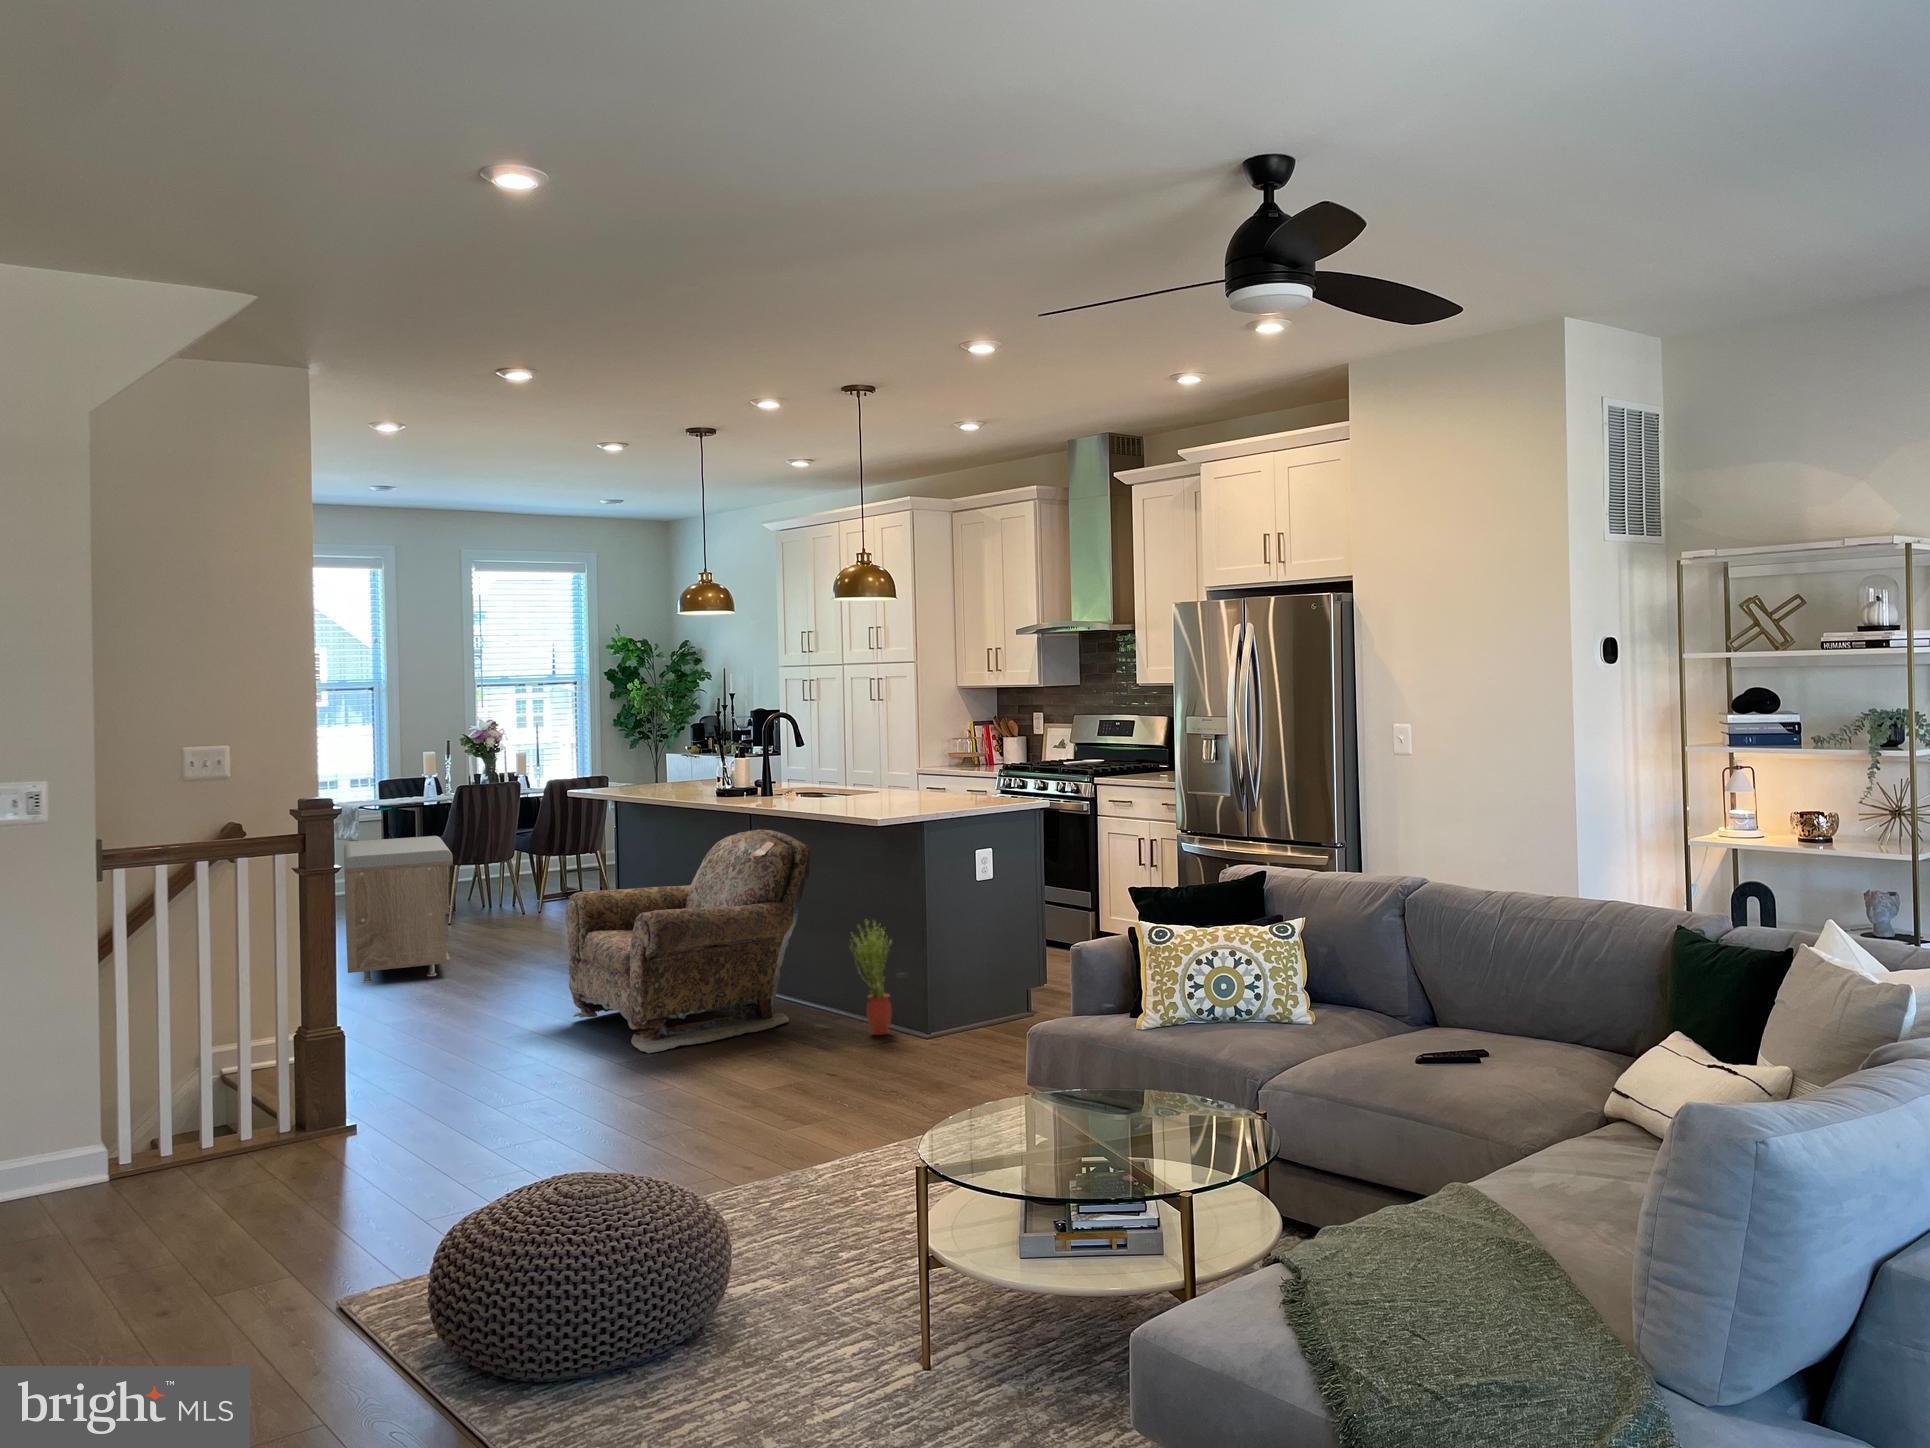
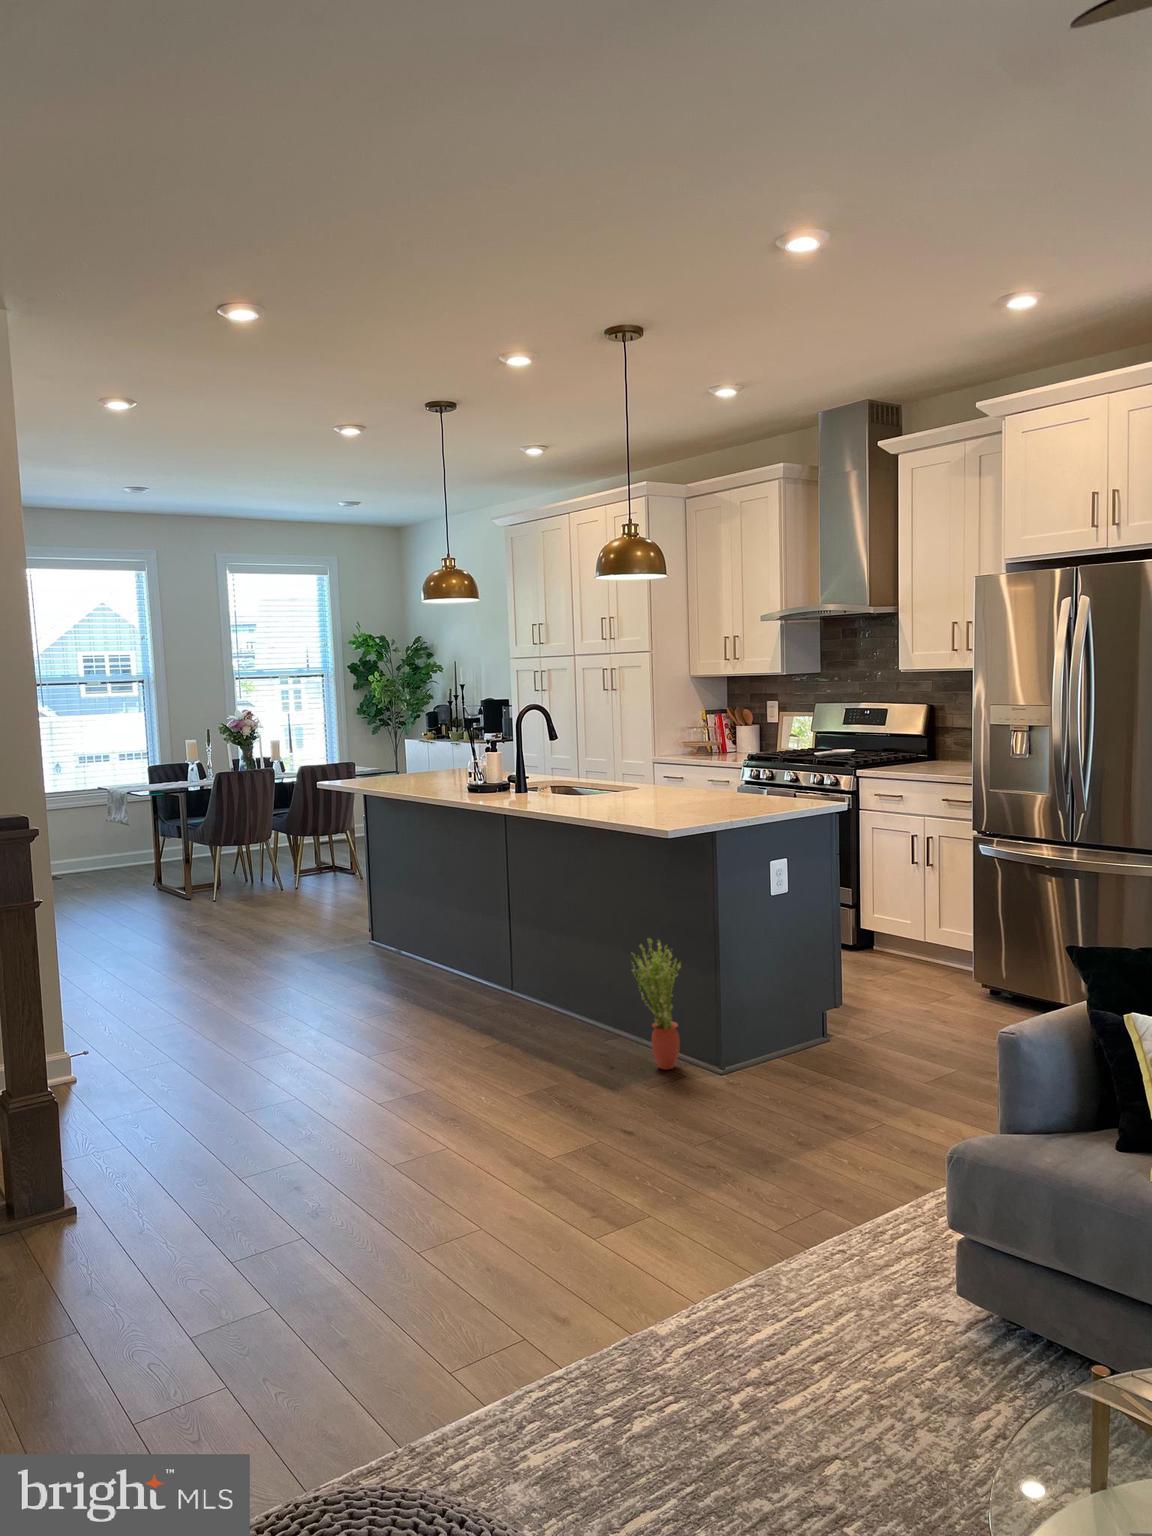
armchair: present [565,830,810,1053] -> none [315,832,580,1092]
storage bench: present [344,836,453,983] -> none [95,825,205,977]

